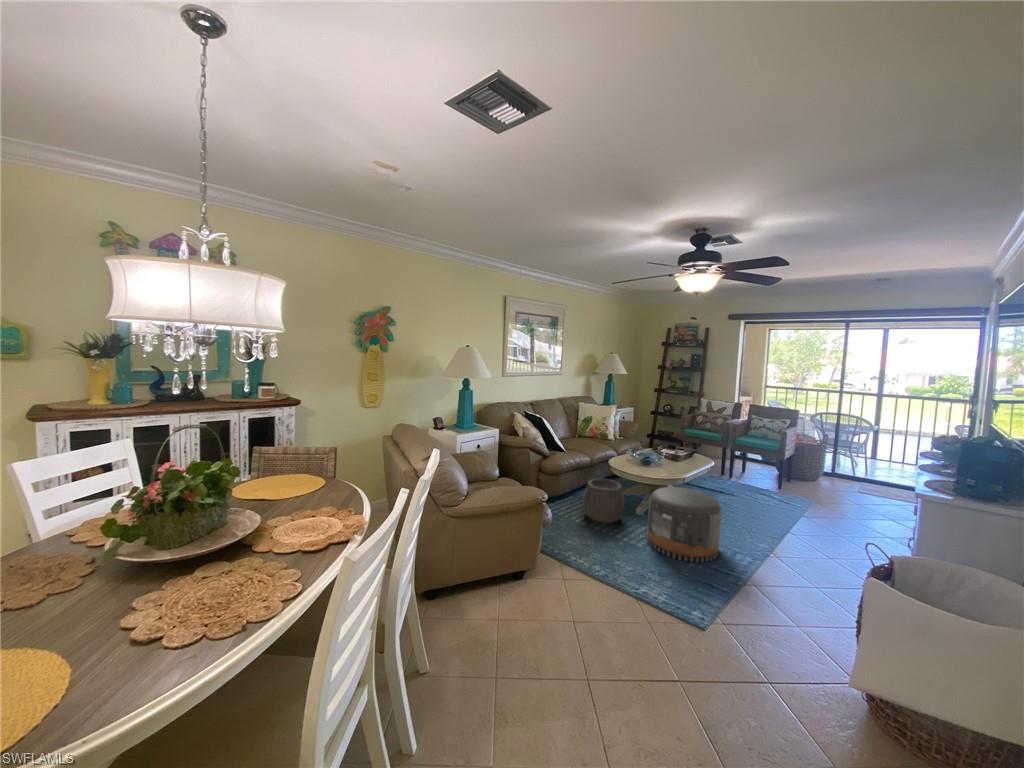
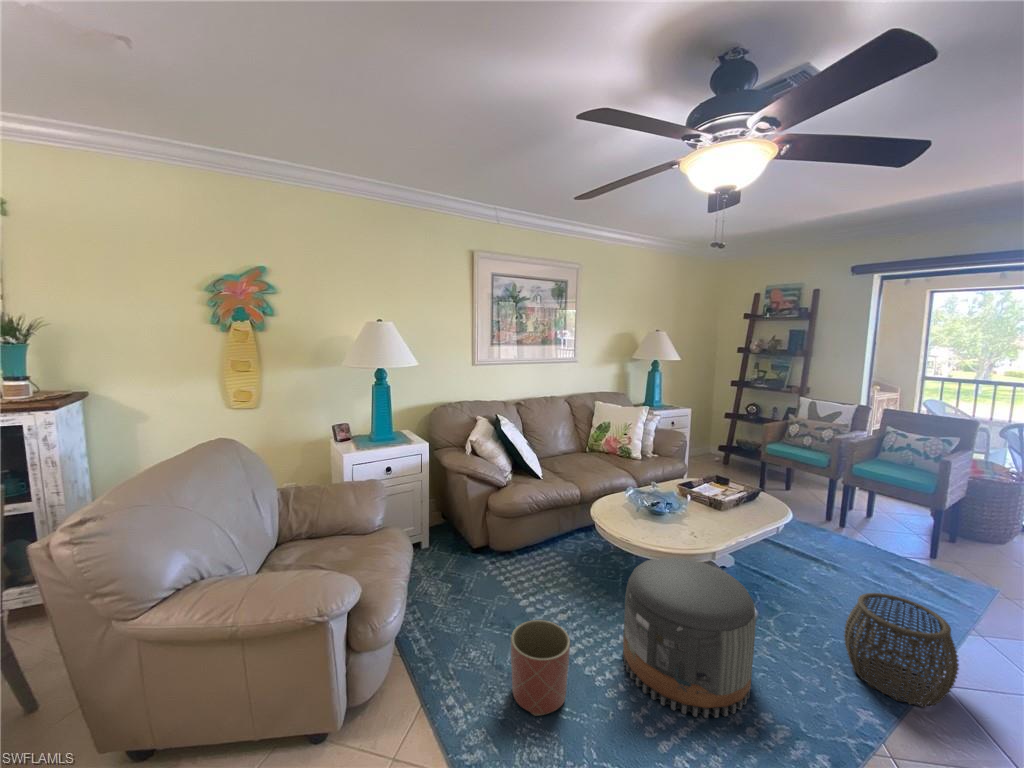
woven basket: present [583,479,624,523] -> present [844,593,959,707]
planter: none [601,523,636,570] -> present [511,620,570,716]

